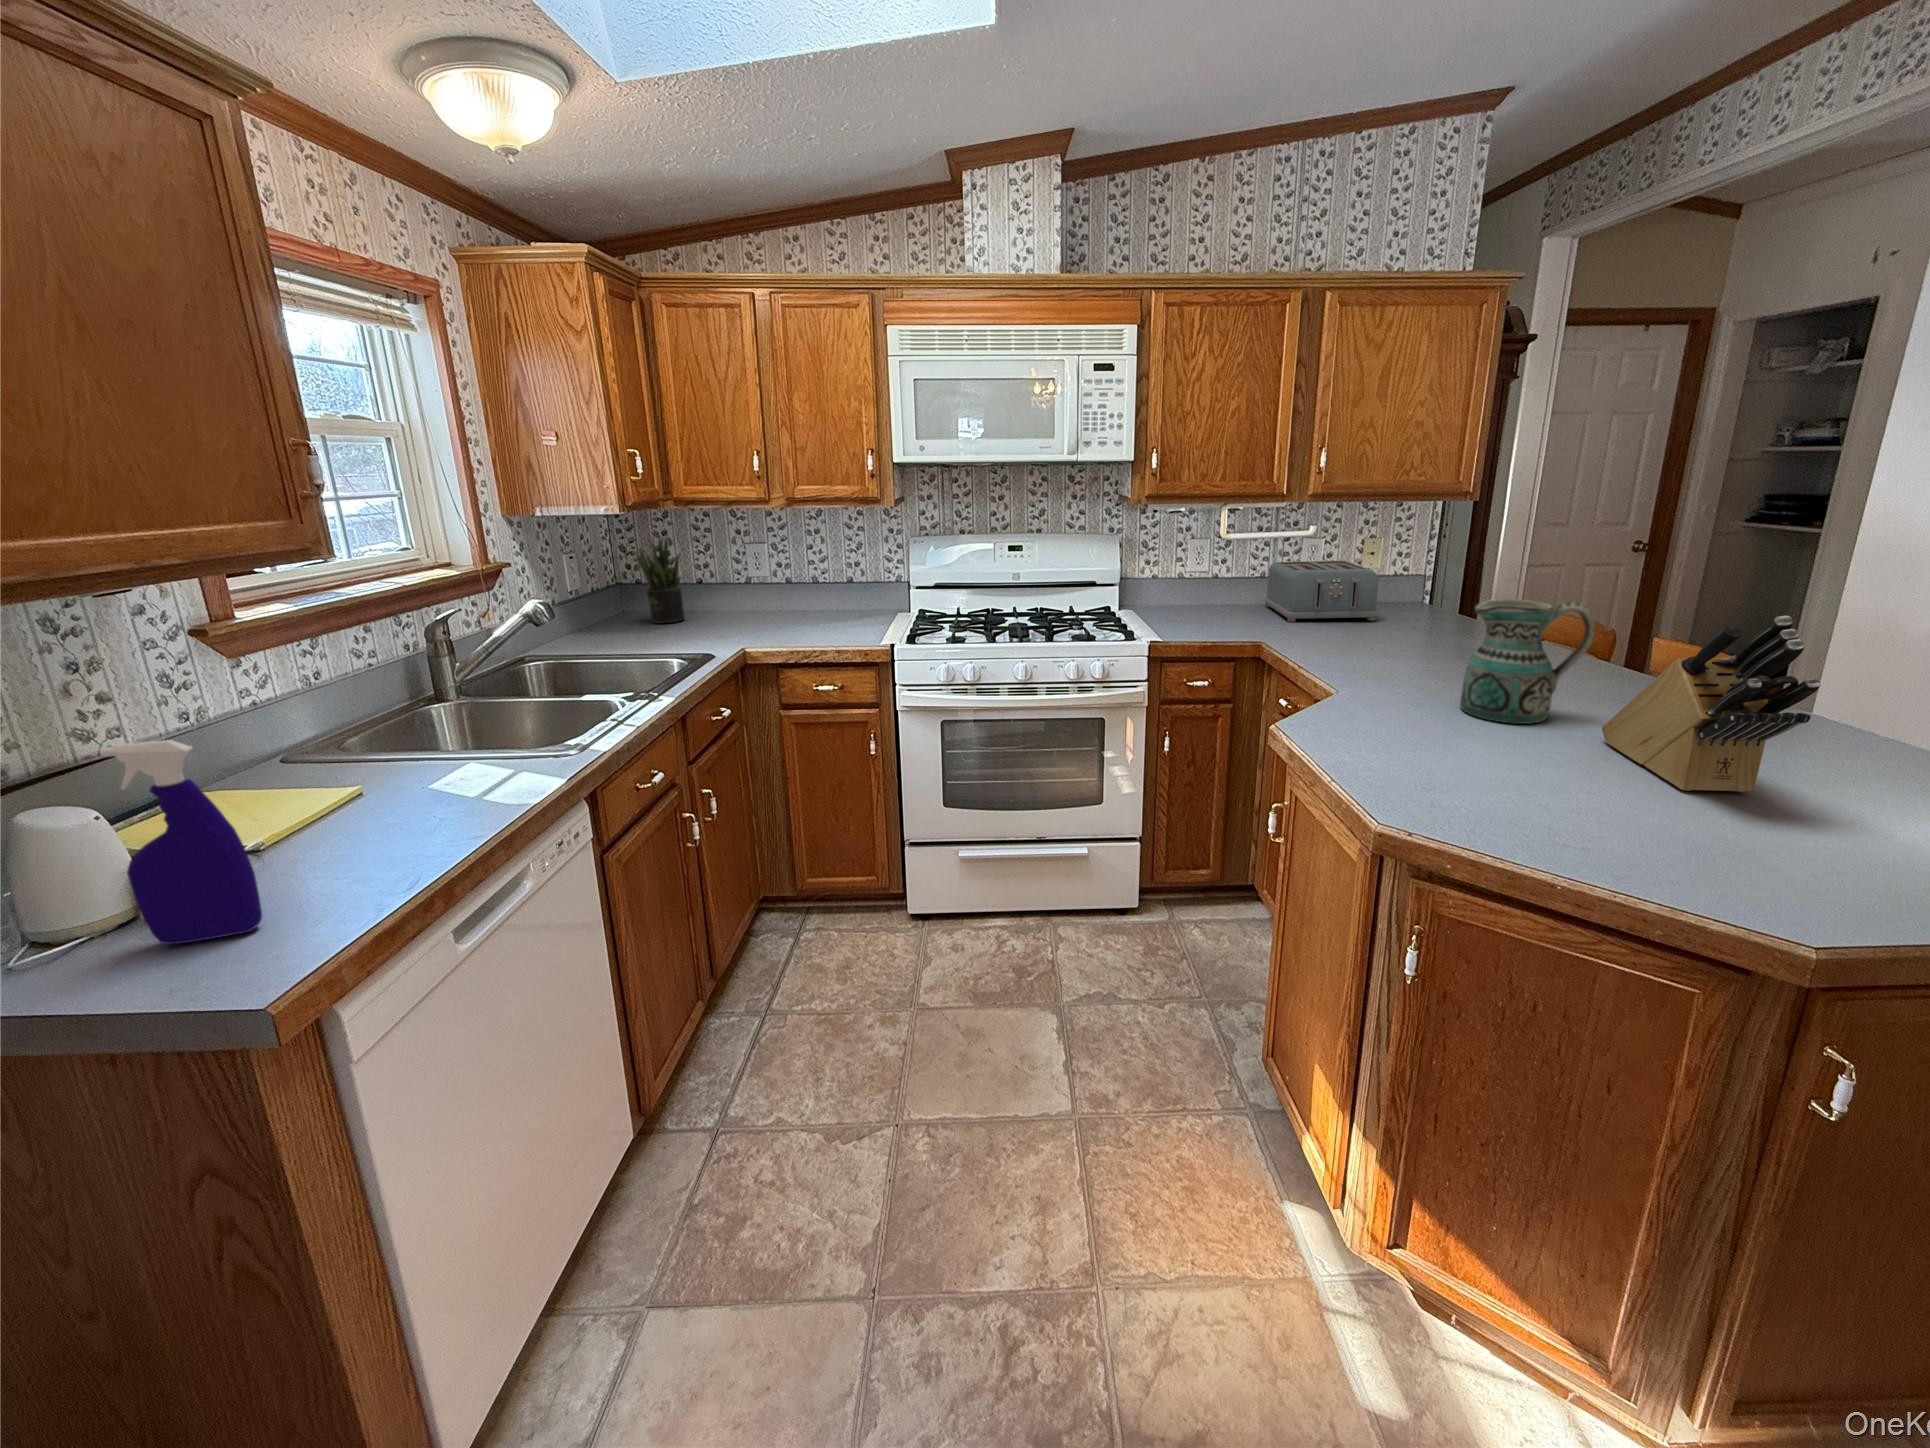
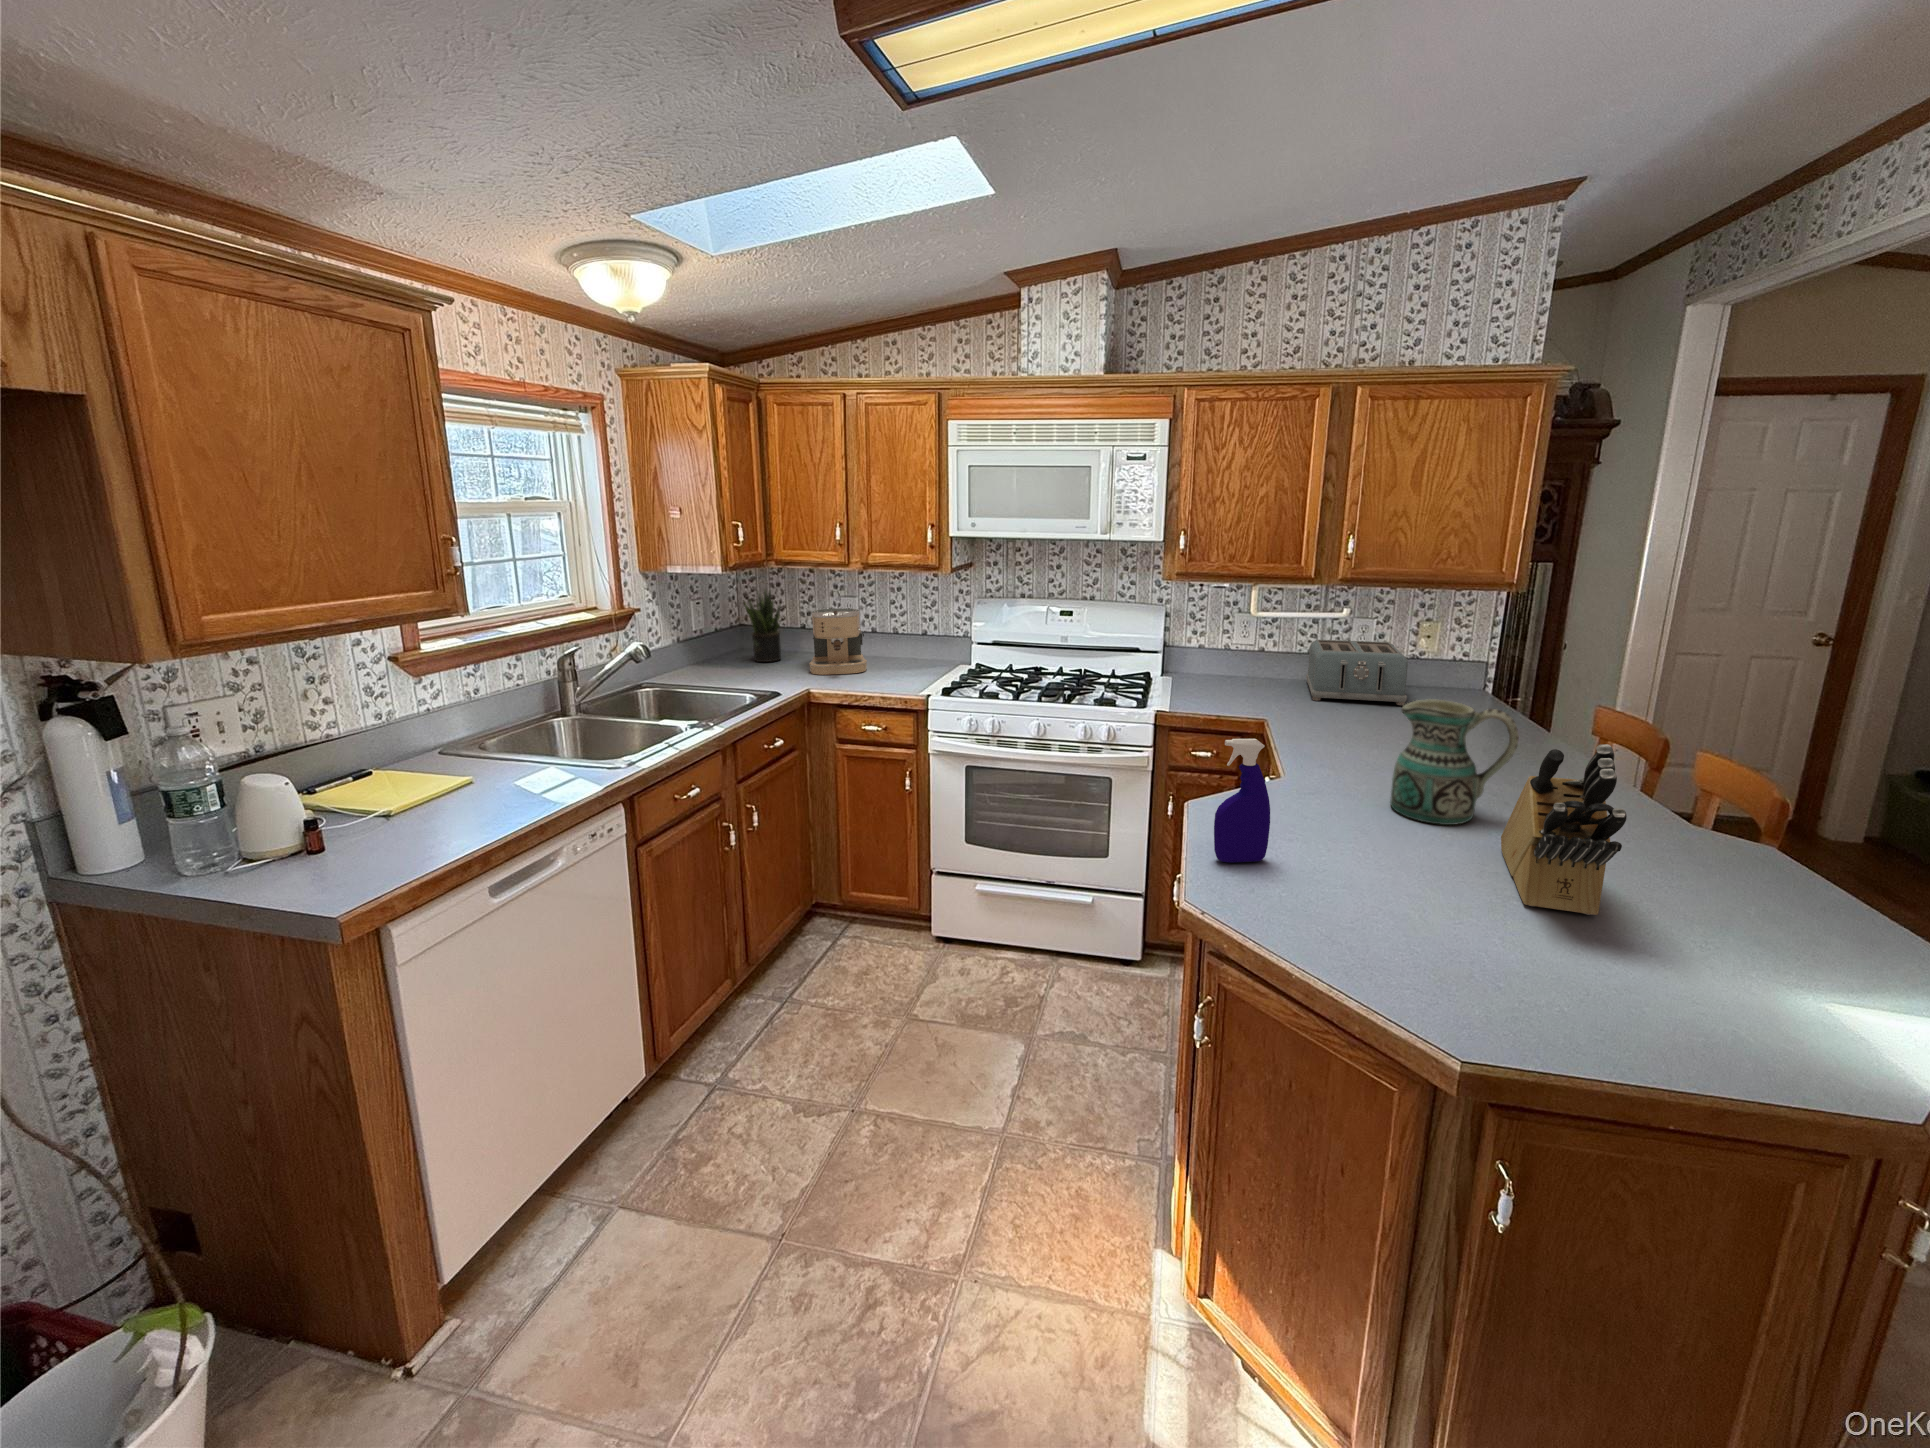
coffee maker: none [725,554,799,632] -> present [809,608,867,675]
spray bottle: present [100,740,262,944] -> present [1214,739,1270,863]

